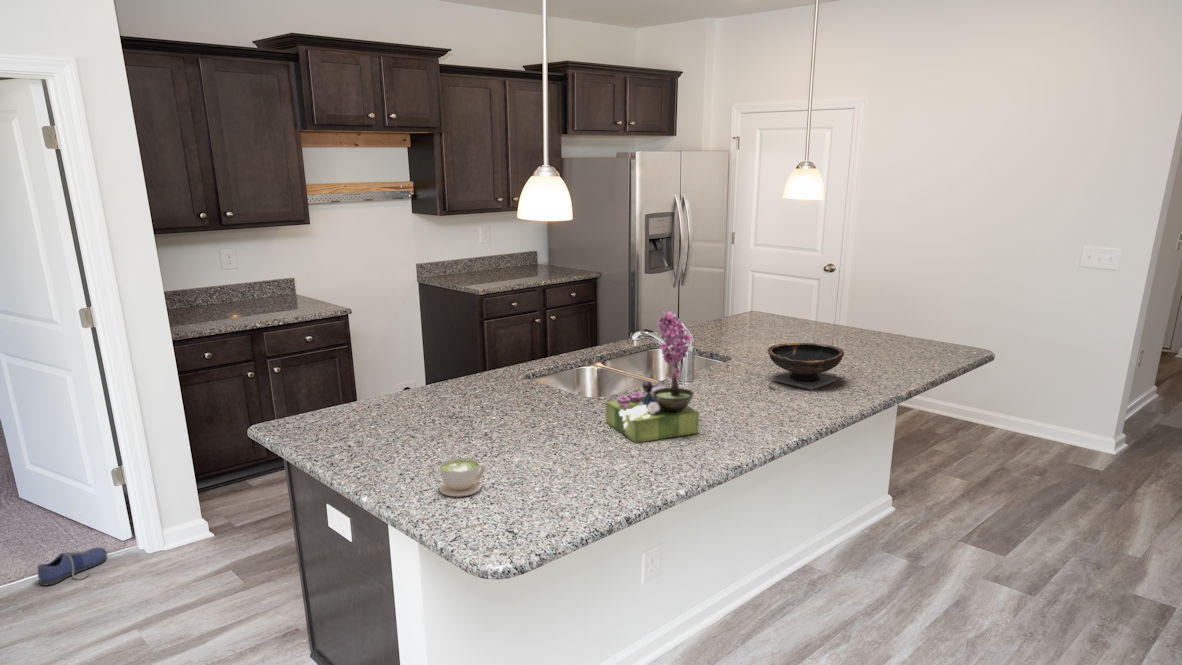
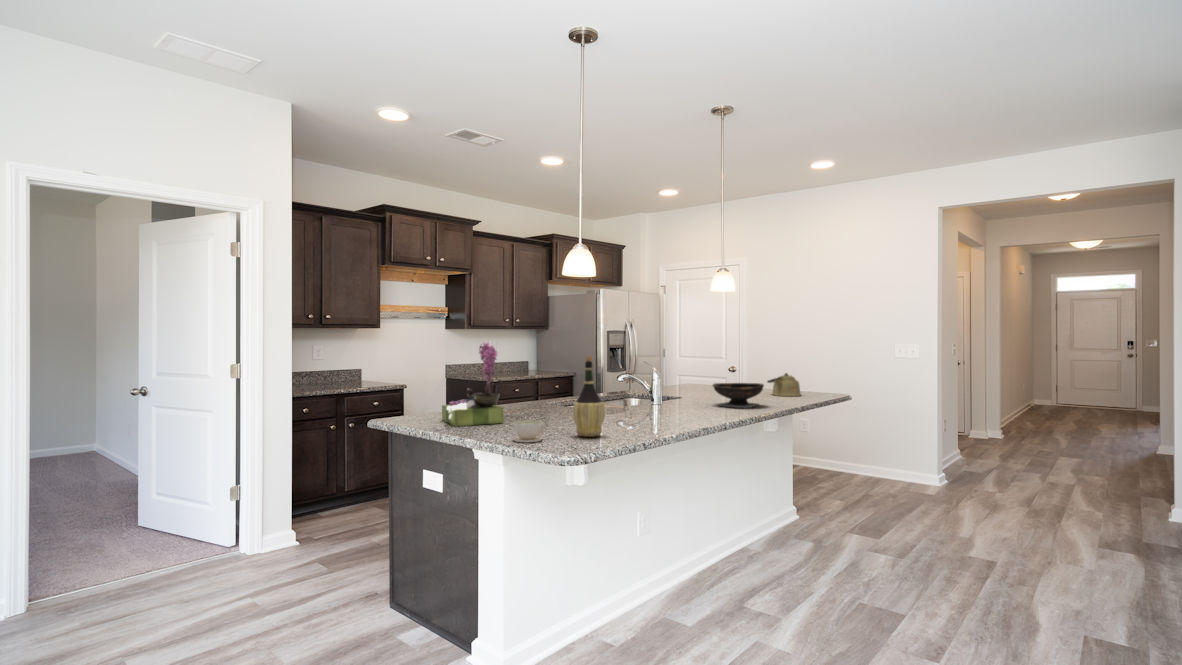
flower arrangement: present [606,311,699,443] -> present [442,342,503,426]
kettle: none [861,313,911,350] -> present [768,373,801,396]
wine bottle: none [528,366,575,481] -> present [573,356,605,437]
shoe: present [38,547,107,585] -> none [167,549,219,574]

